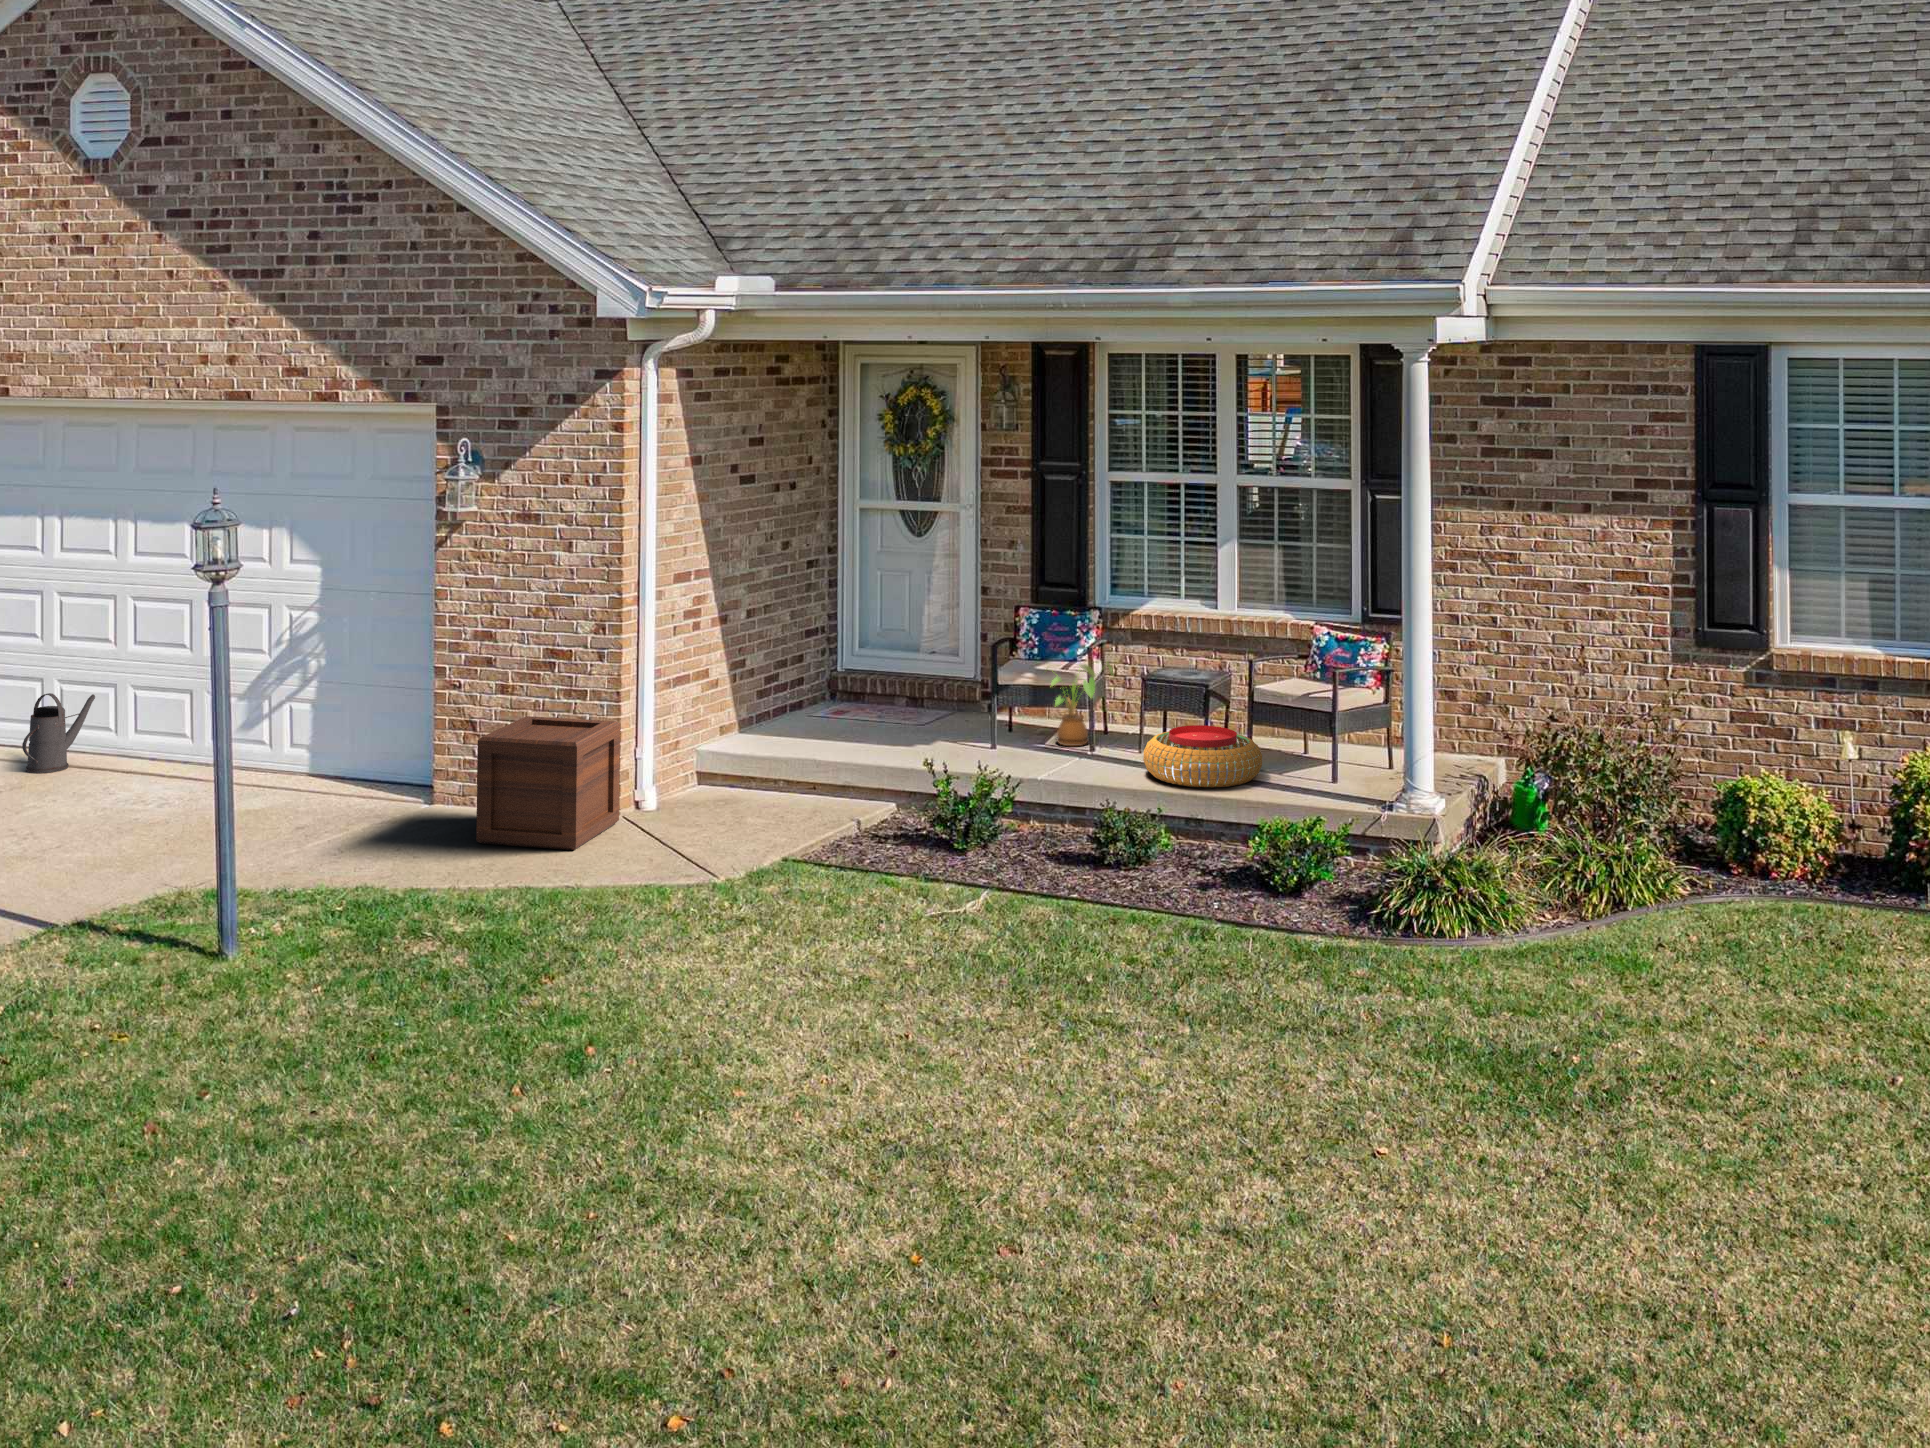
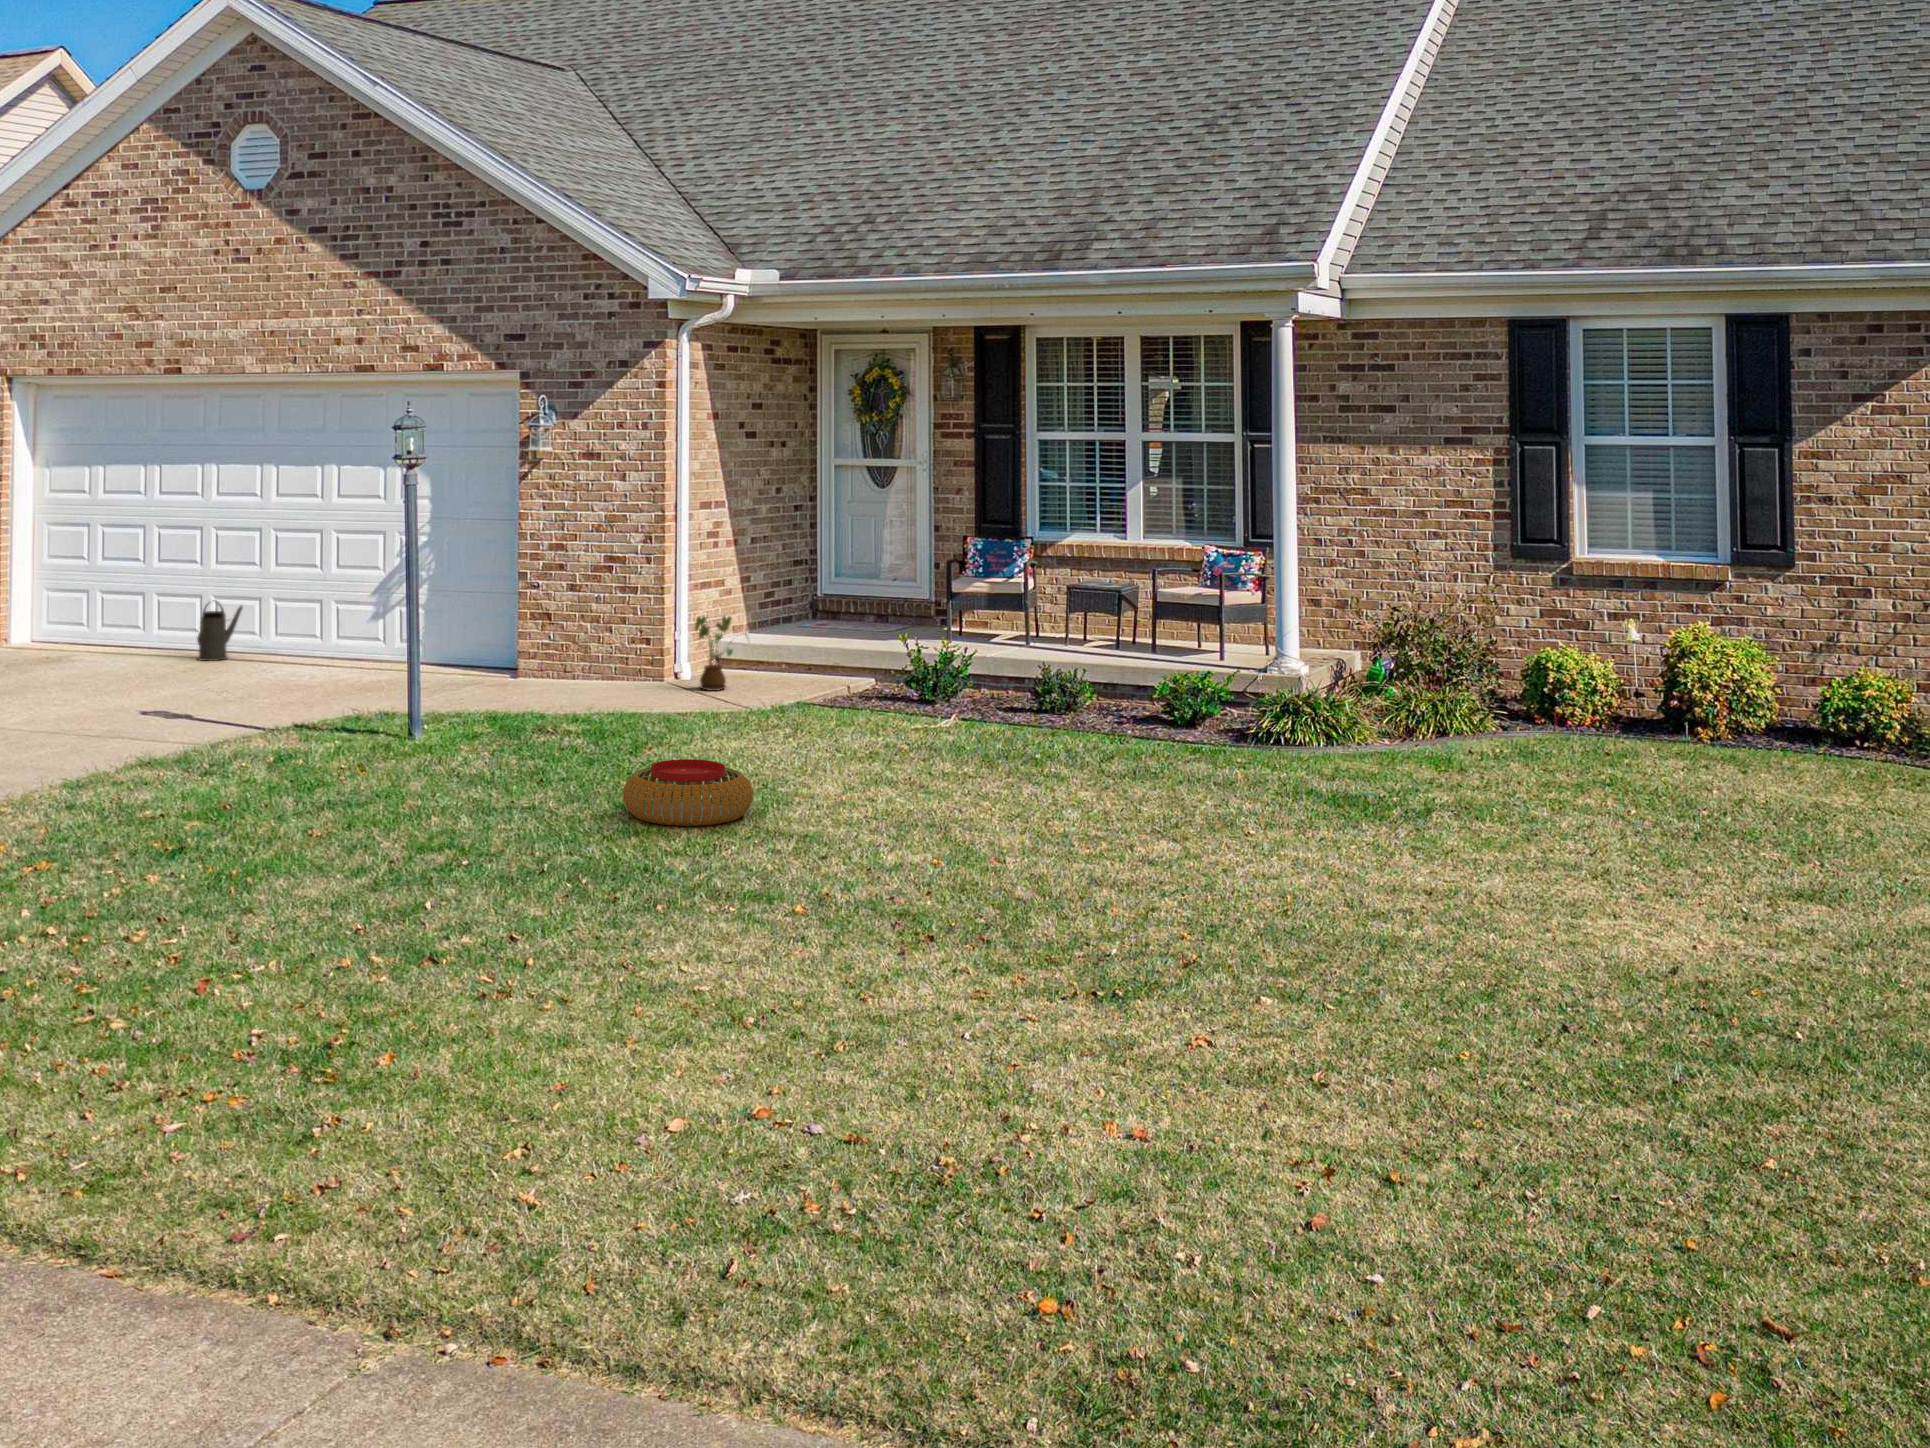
house plant: present [1047,662,1113,746] -> present [695,616,747,691]
wooden crate: present [476,716,620,850] -> none [562,608,665,702]
pouf: present [1143,725,1262,787] -> present [623,759,753,826]

